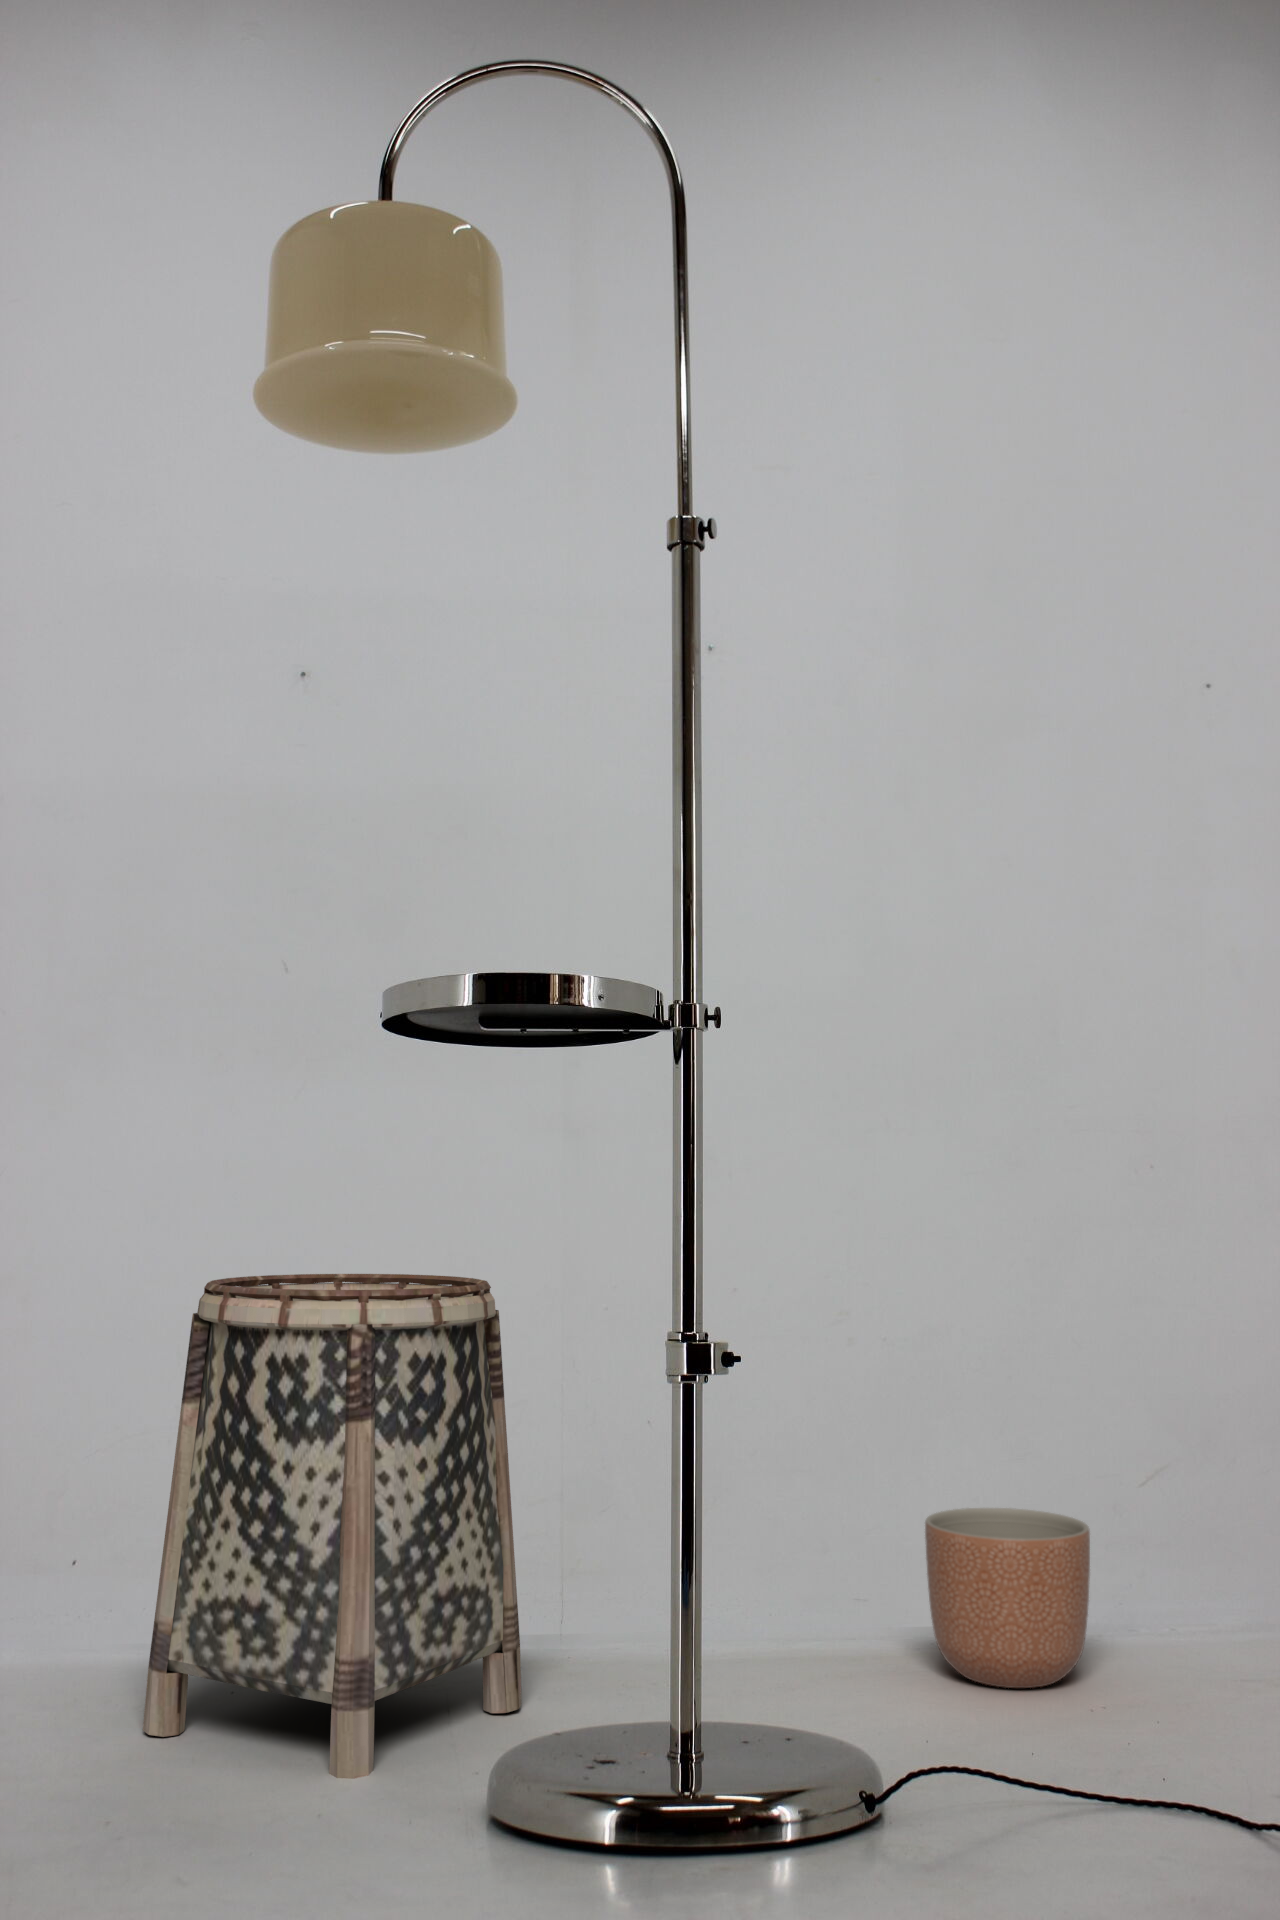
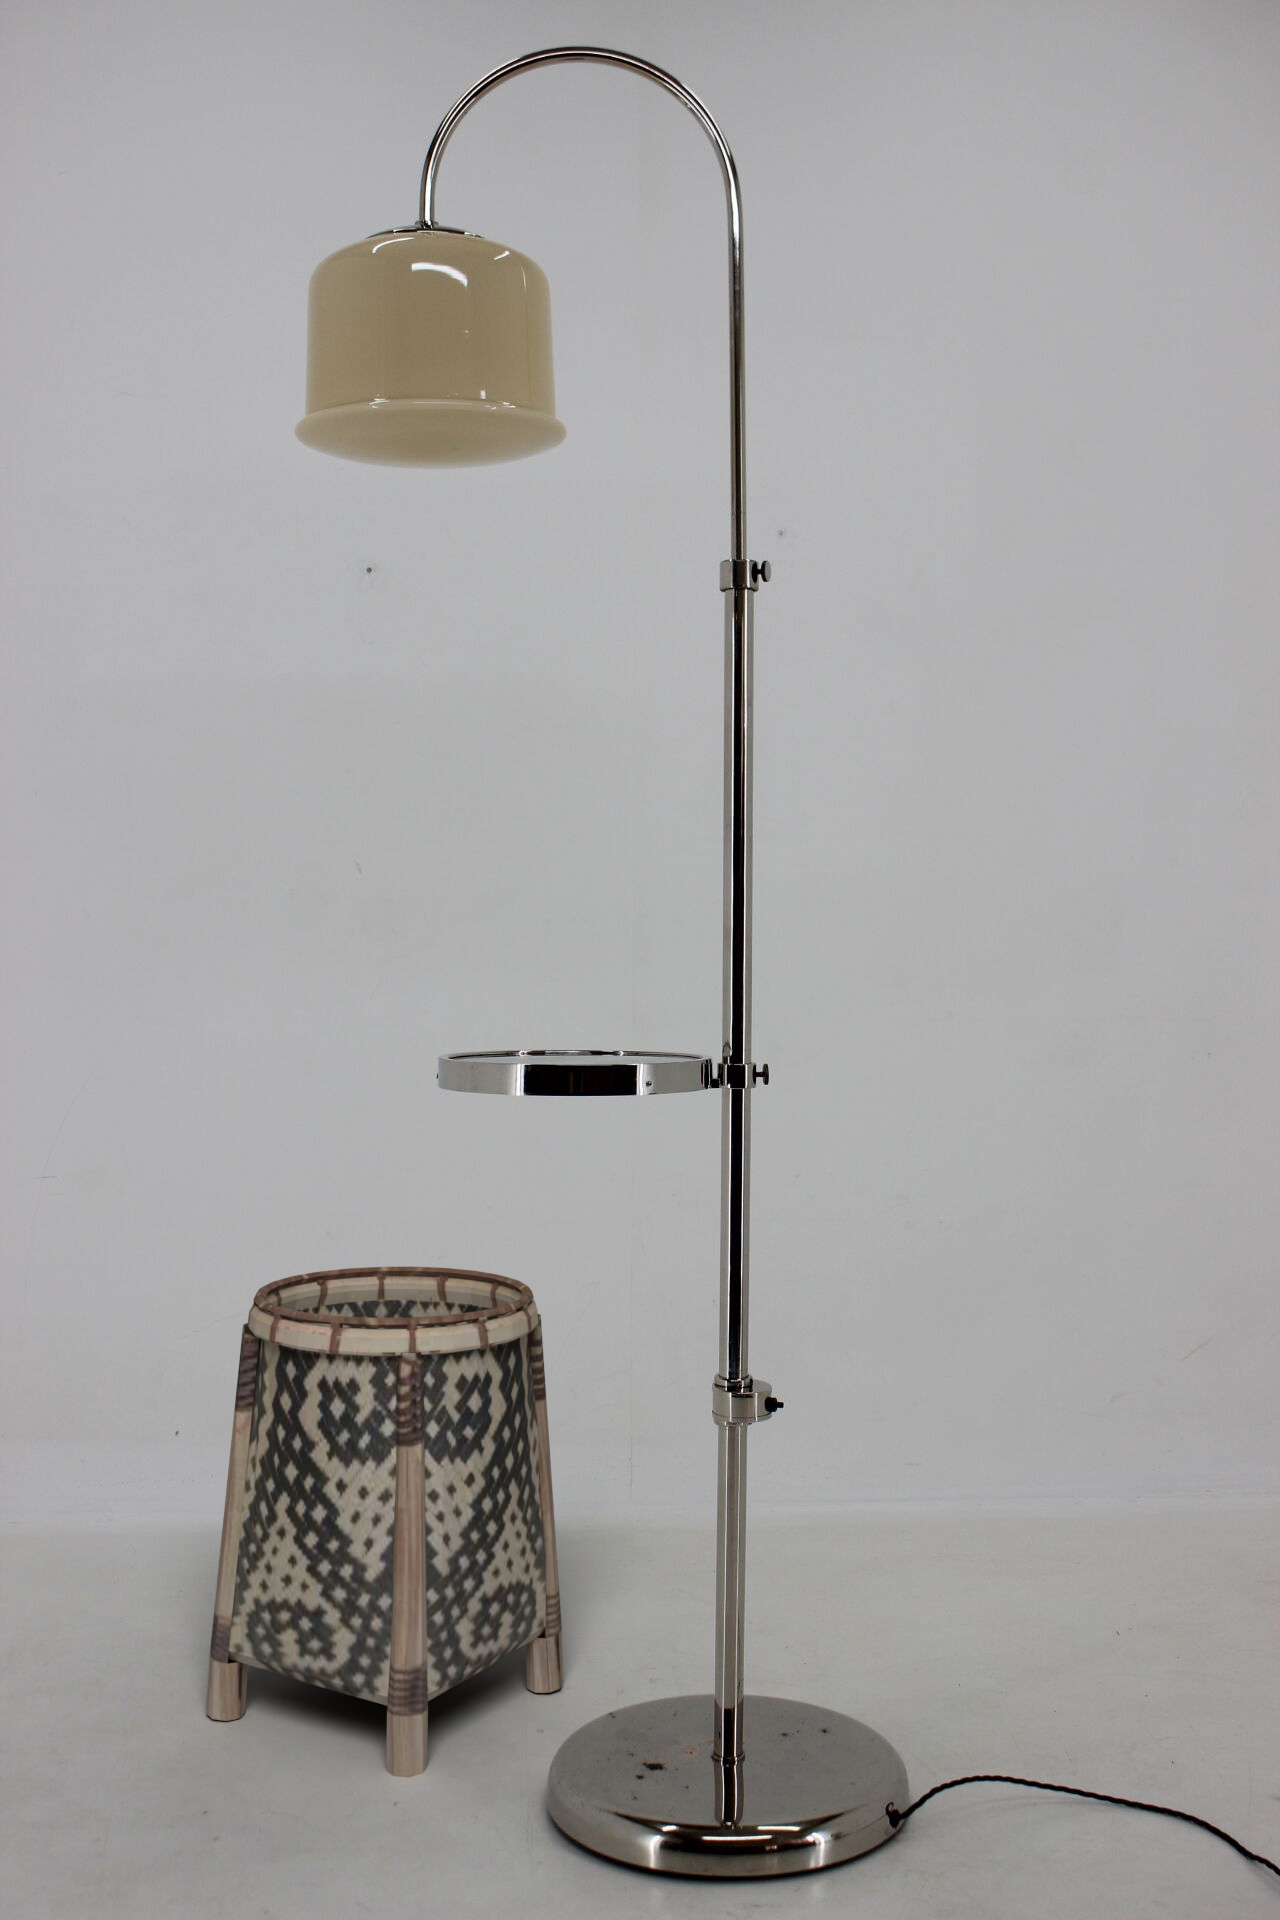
planter: present [925,1508,1090,1688] -> none [952,1482,1111,1663]

